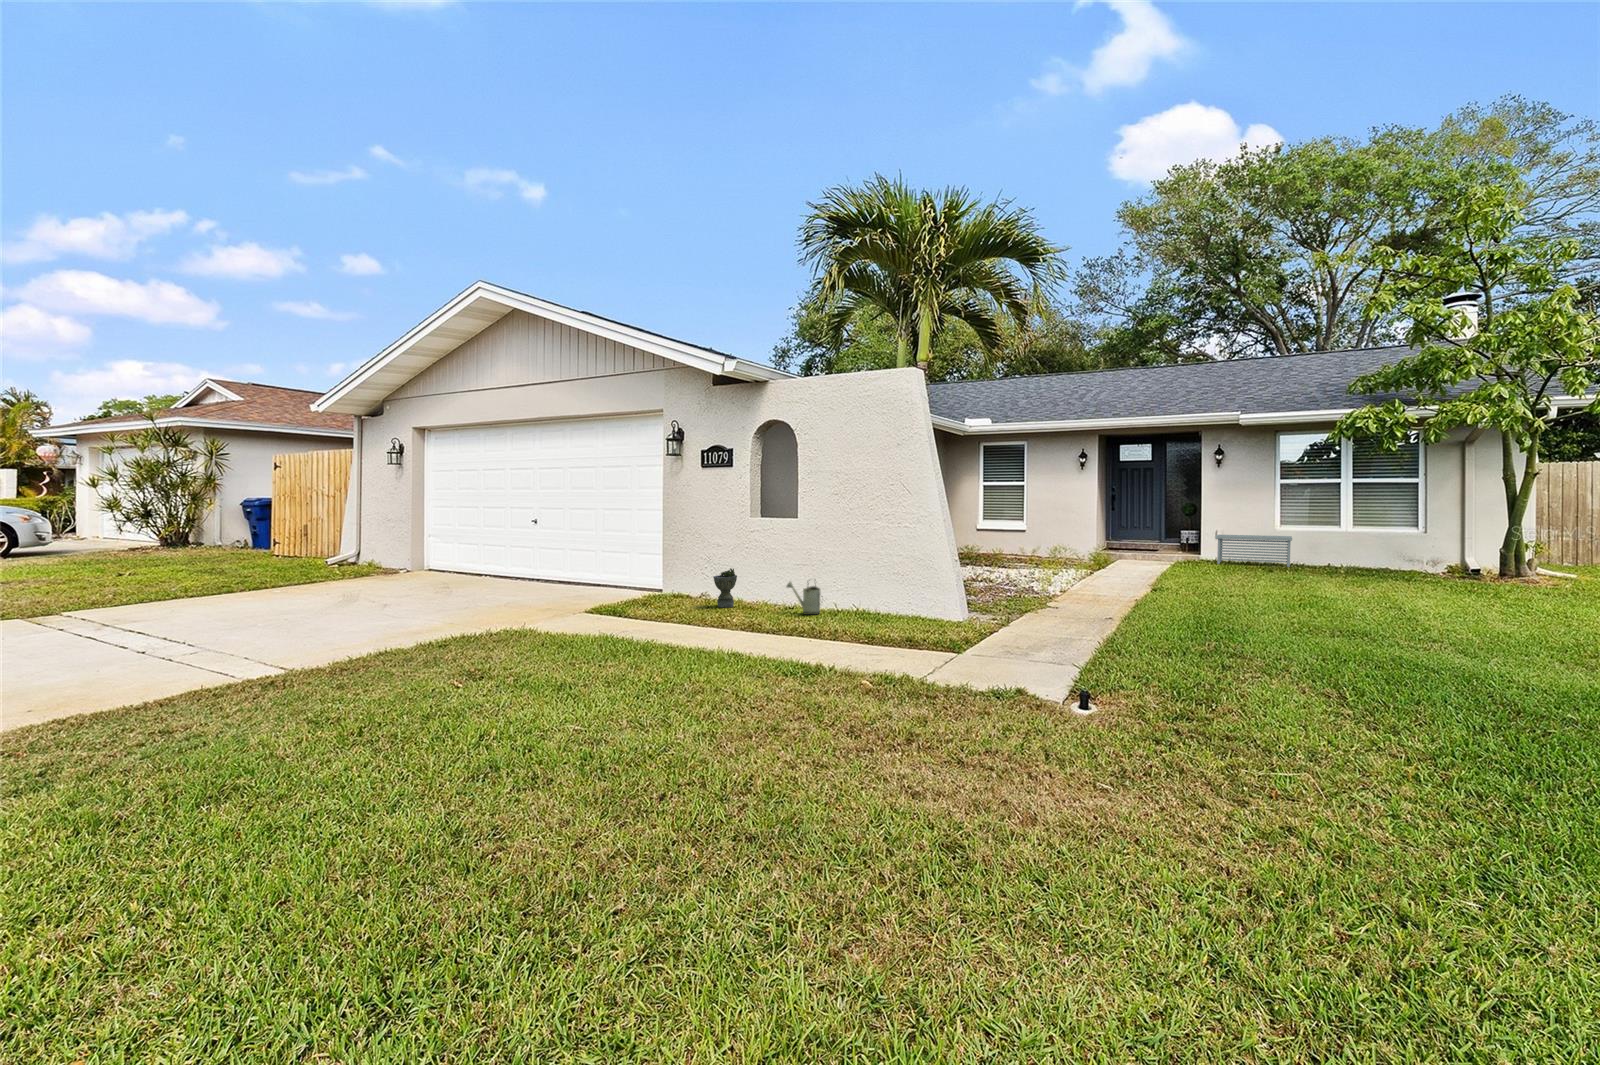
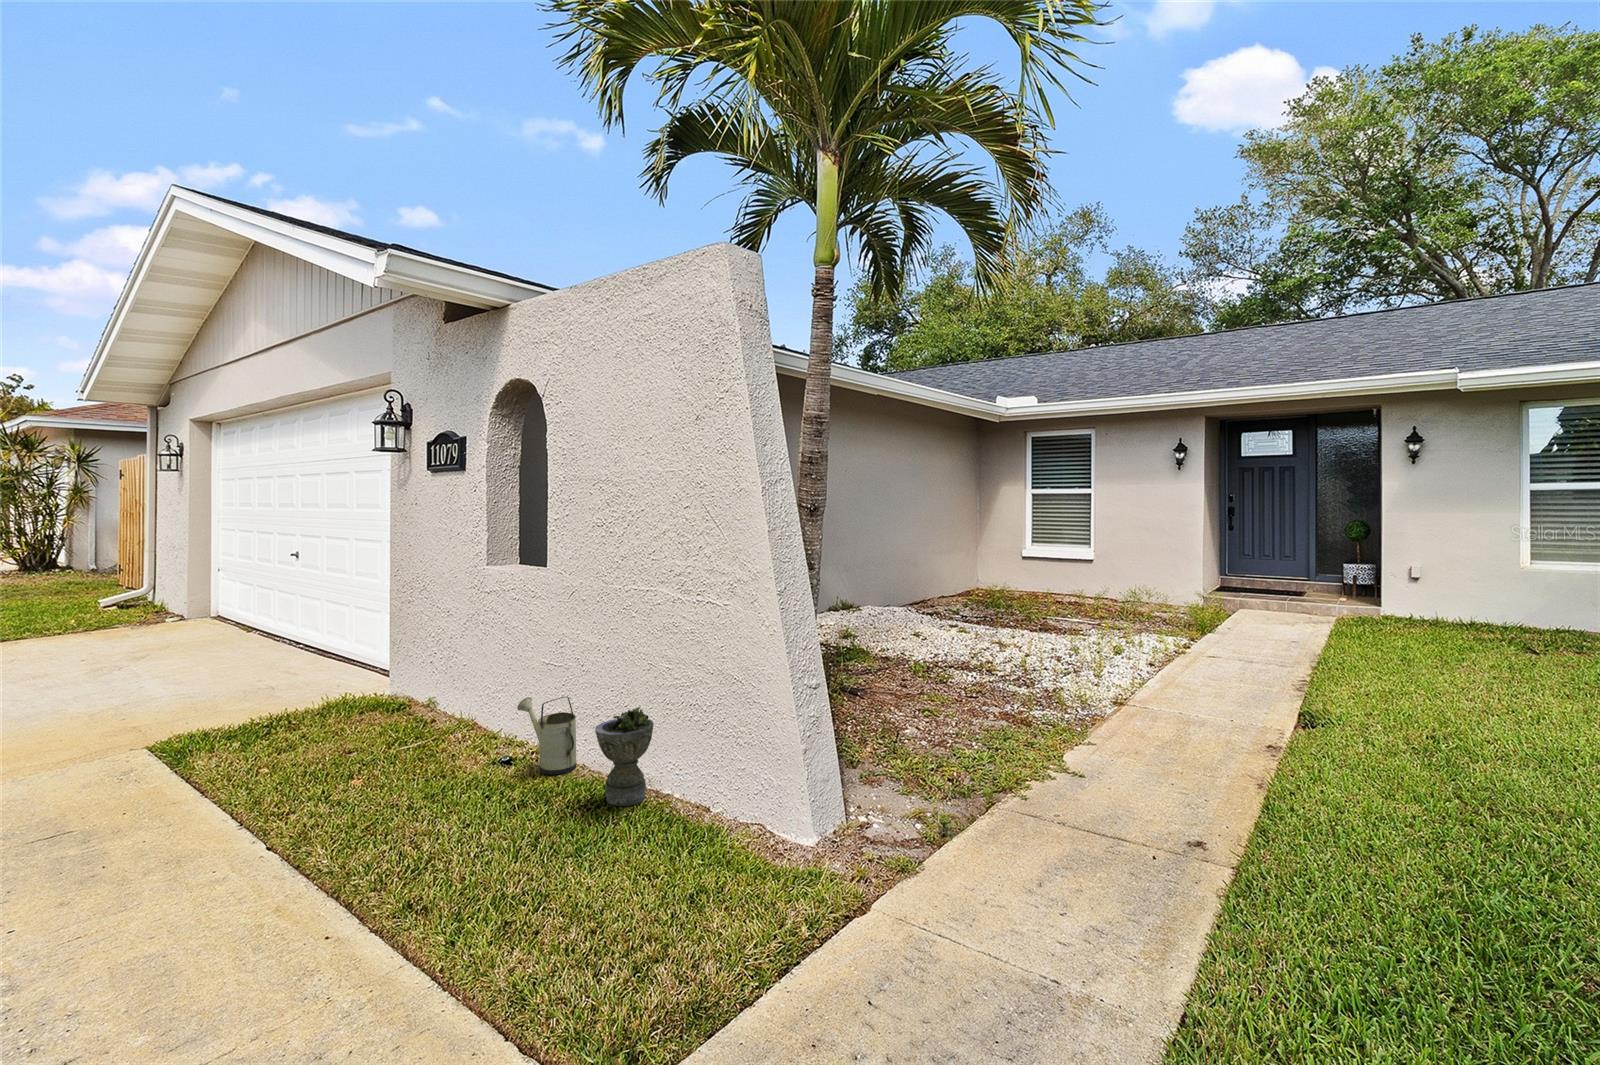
storage bench: present [1215,535,1292,567] -> none [1411,575,1565,638]
planter: present [713,568,737,608] -> present [595,707,653,806]

